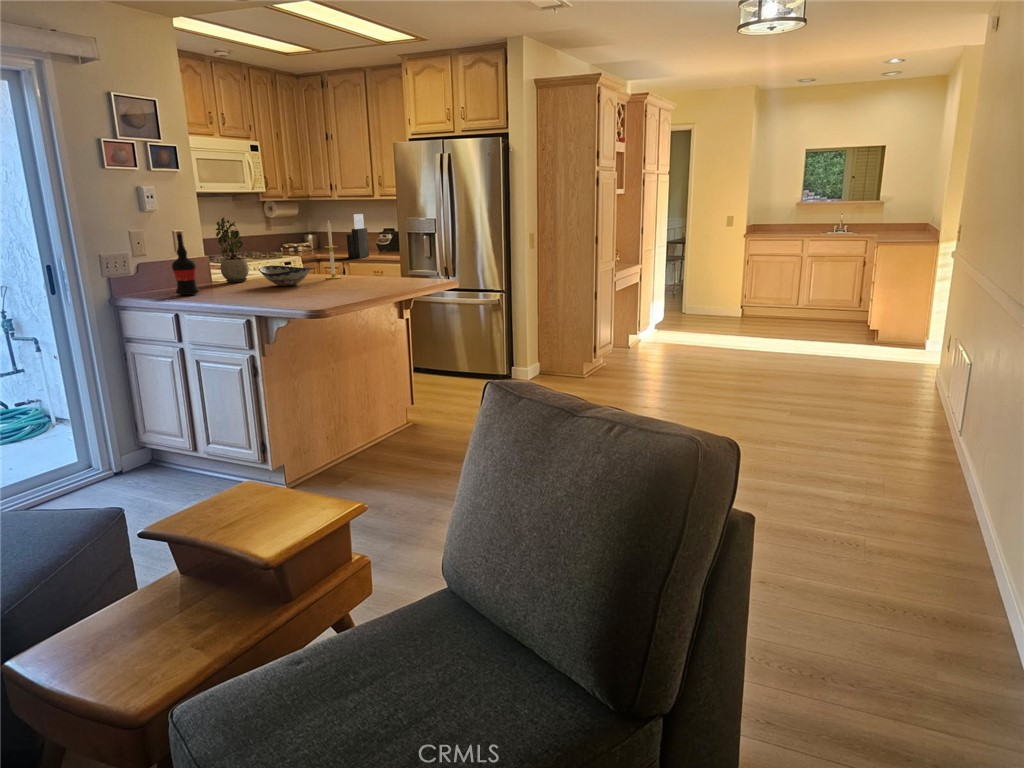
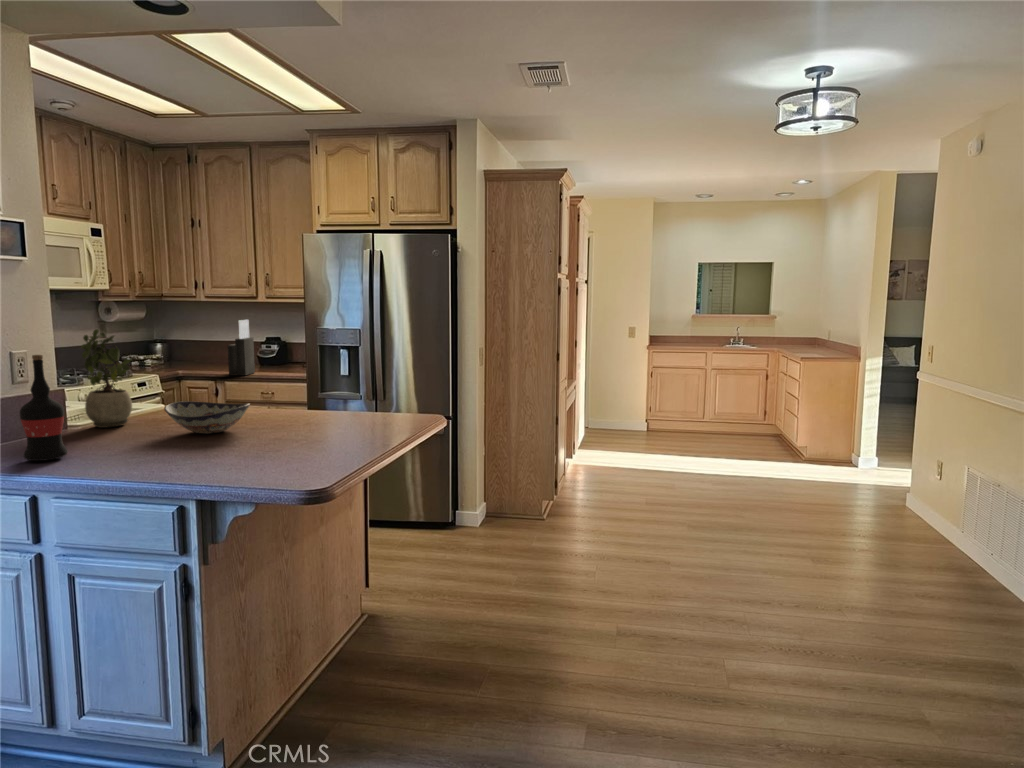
candle: present [325,220,341,279] -> none [257,333,280,417]

